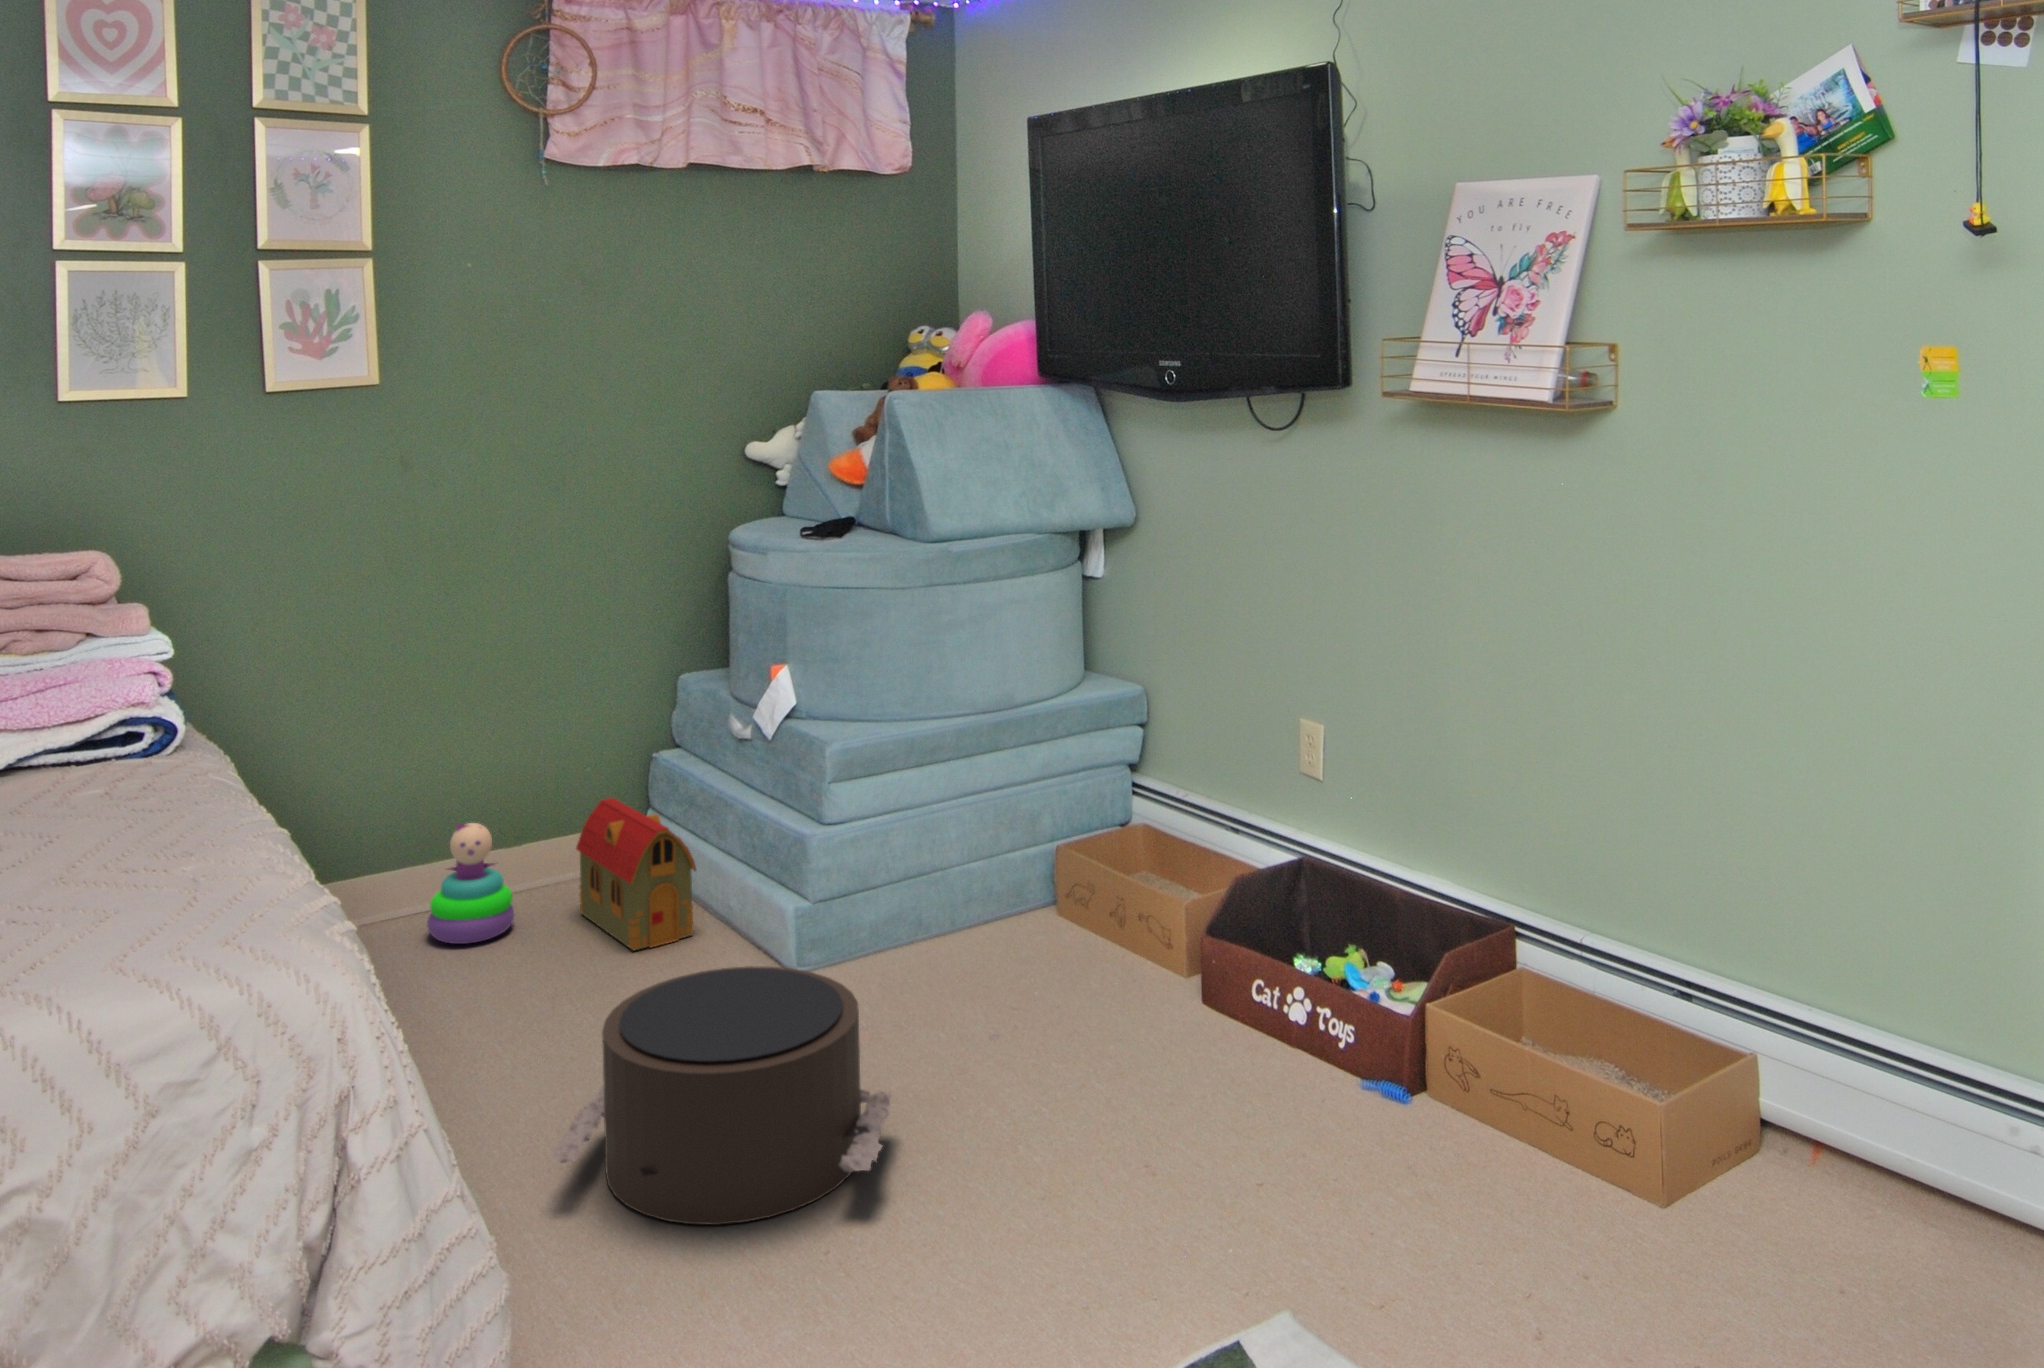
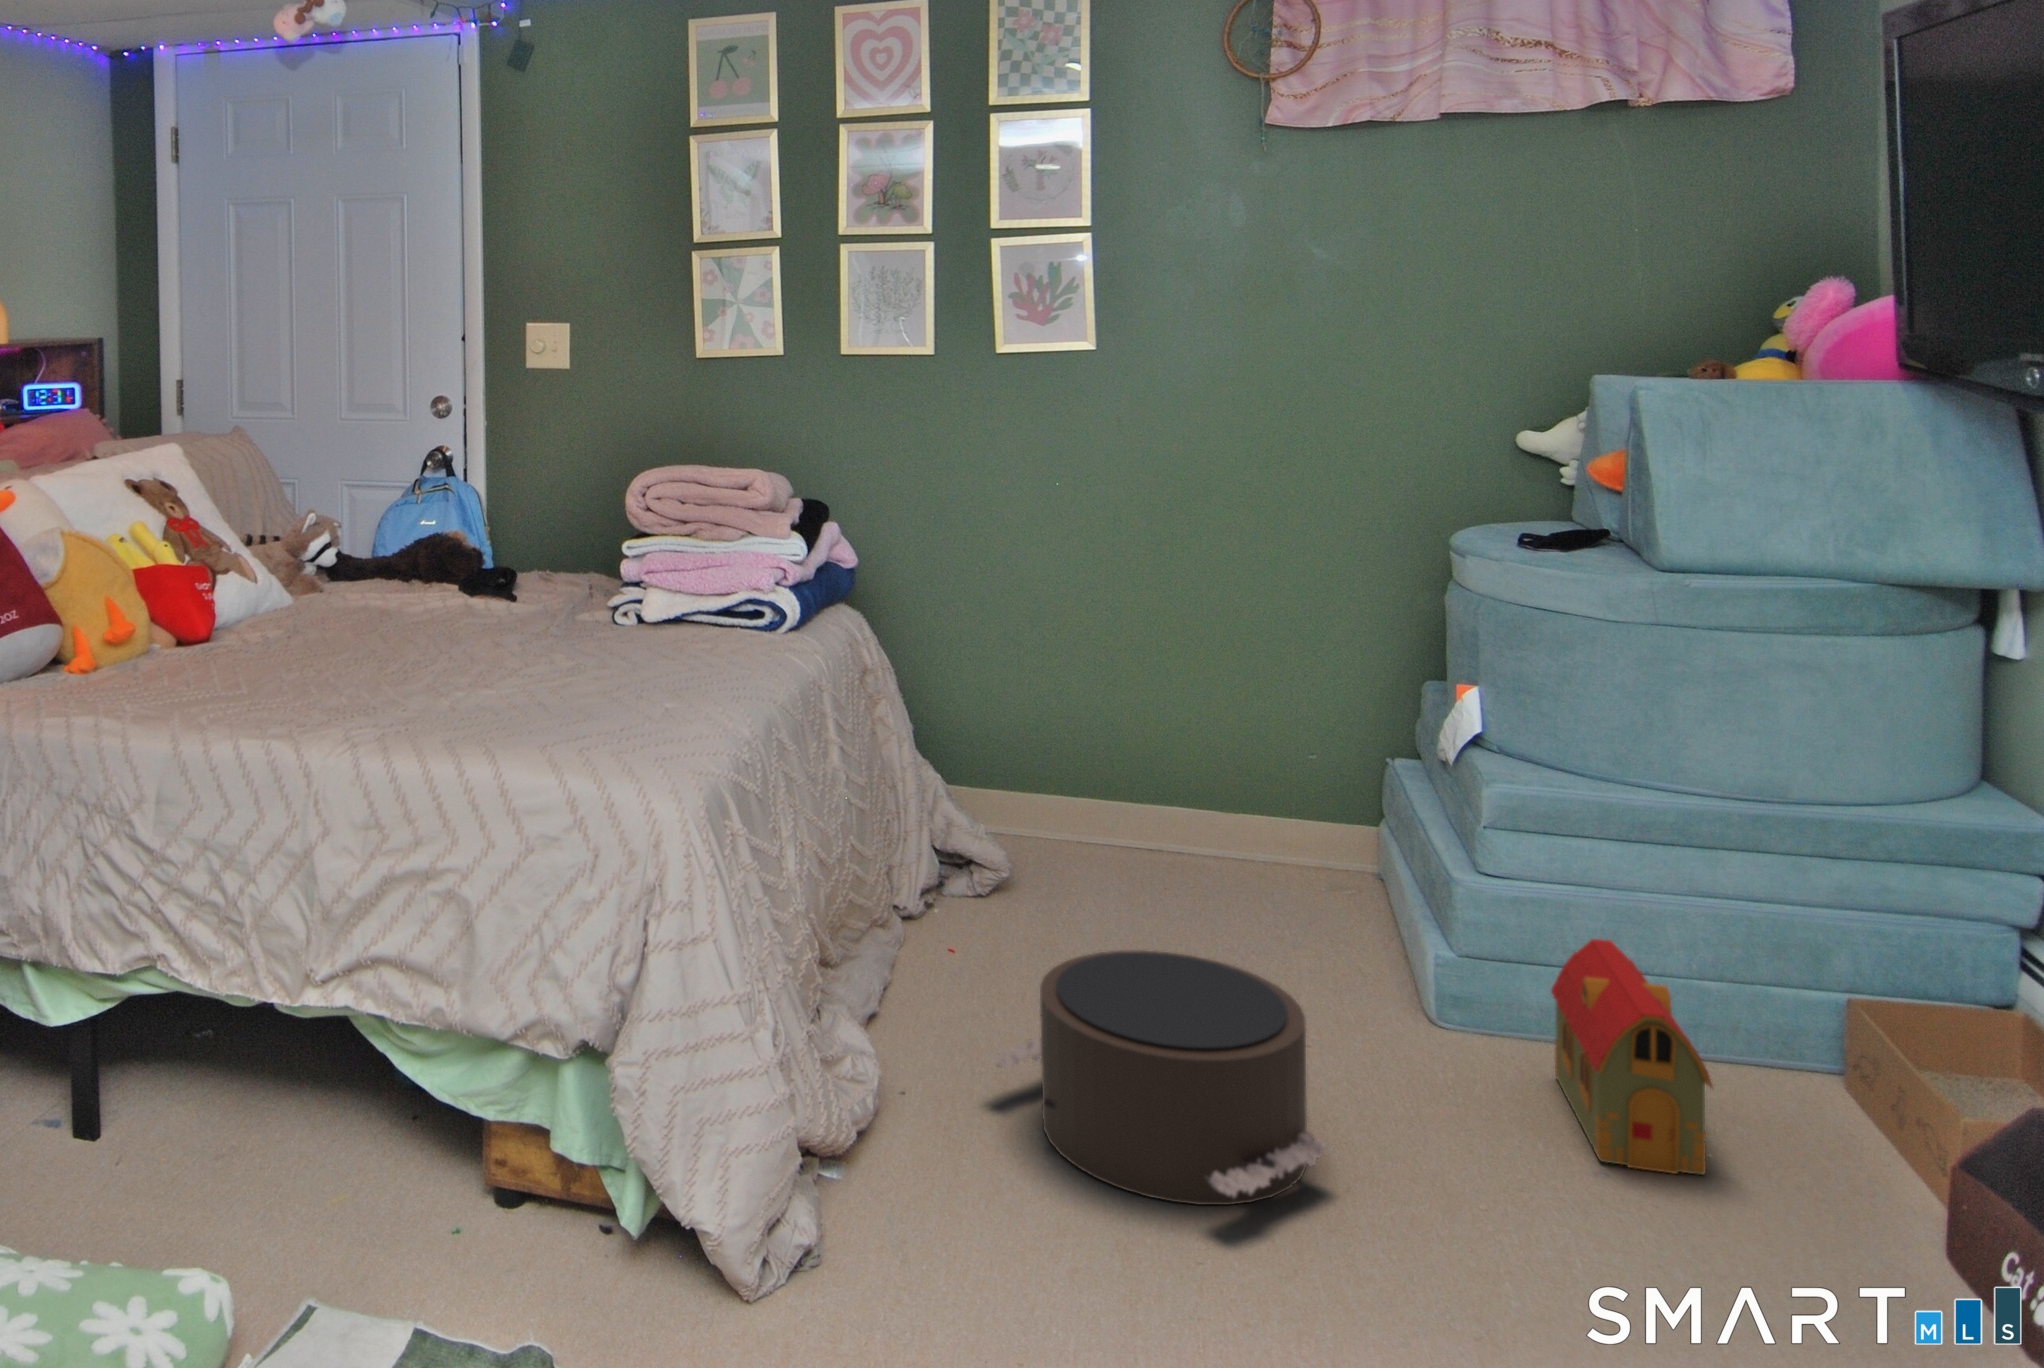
toy house: present [576,798,696,950] -> present [1551,939,1712,1175]
stacking toy: present [427,823,514,944] -> none [1112,764,1196,879]

